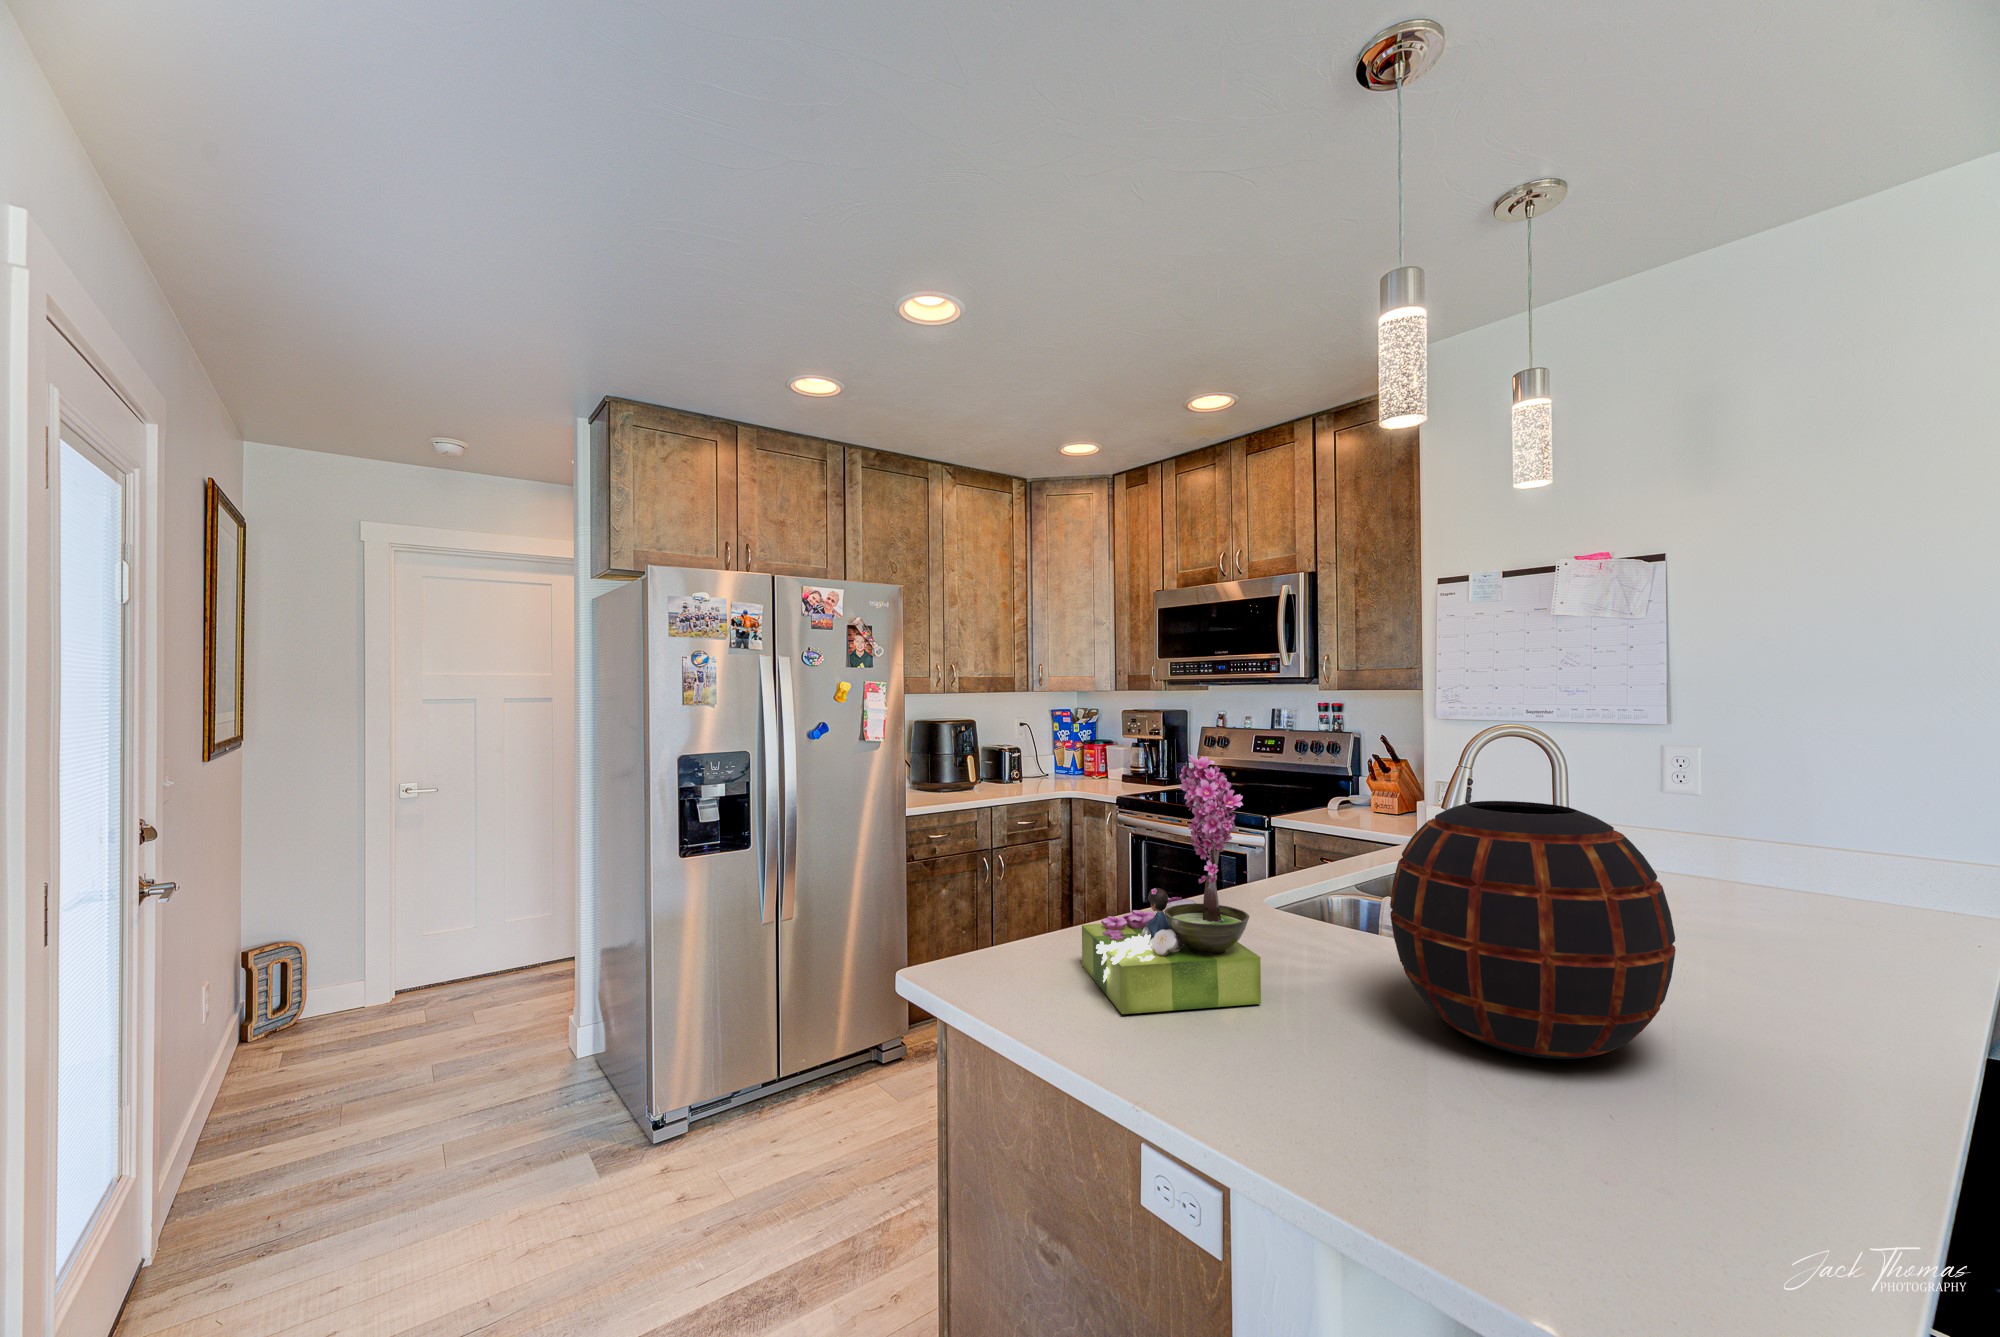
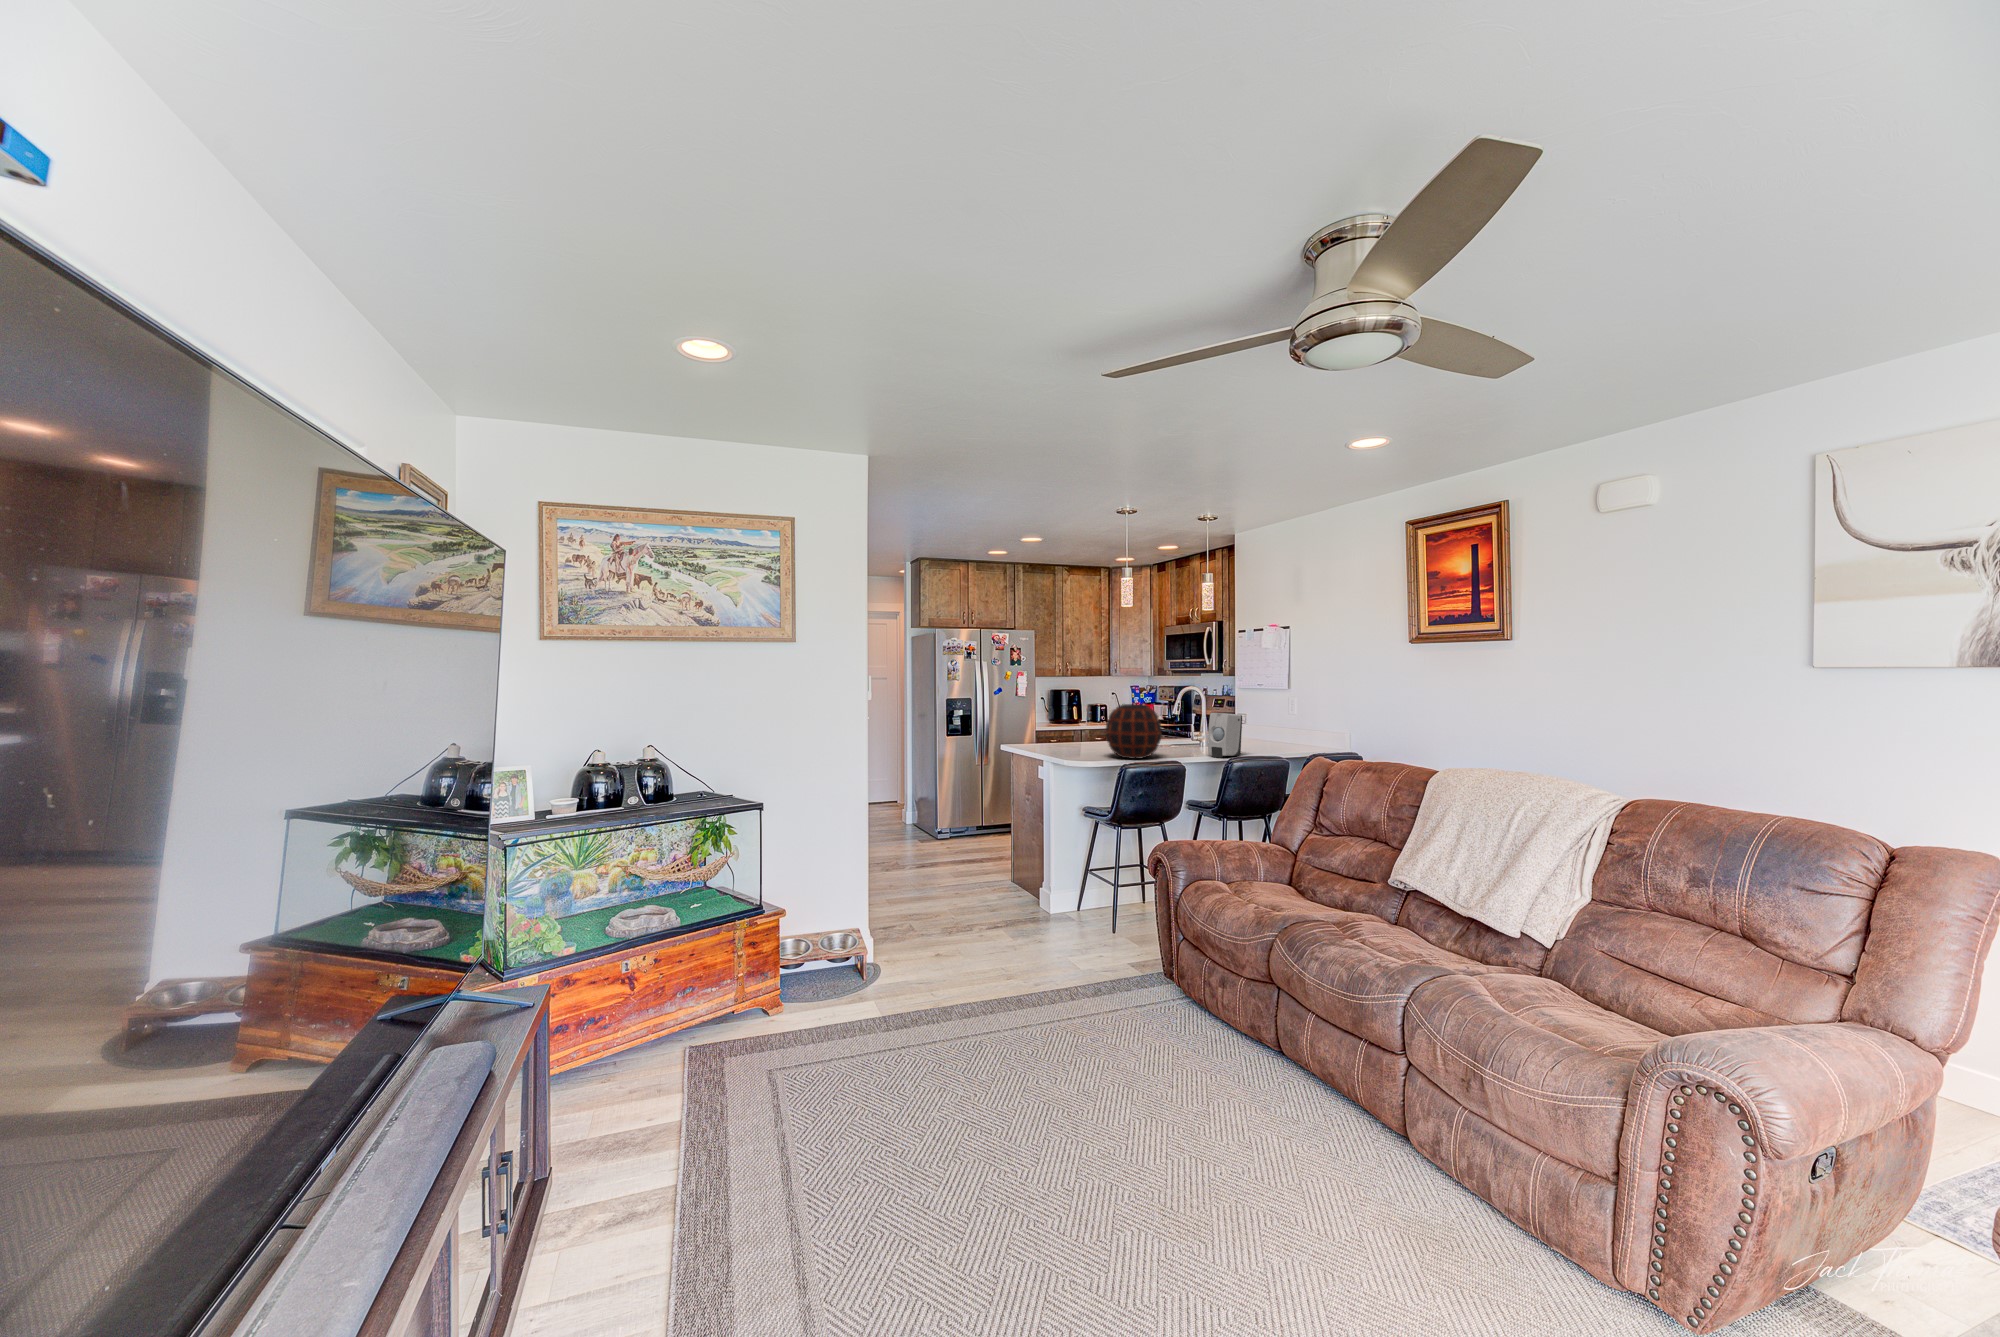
flower arrangement: present [1082,754,1261,1014] -> none [1045,693,1089,753]
soap dispenser: none [1723,820,1855,1007] -> present [1208,713,1242,758]

